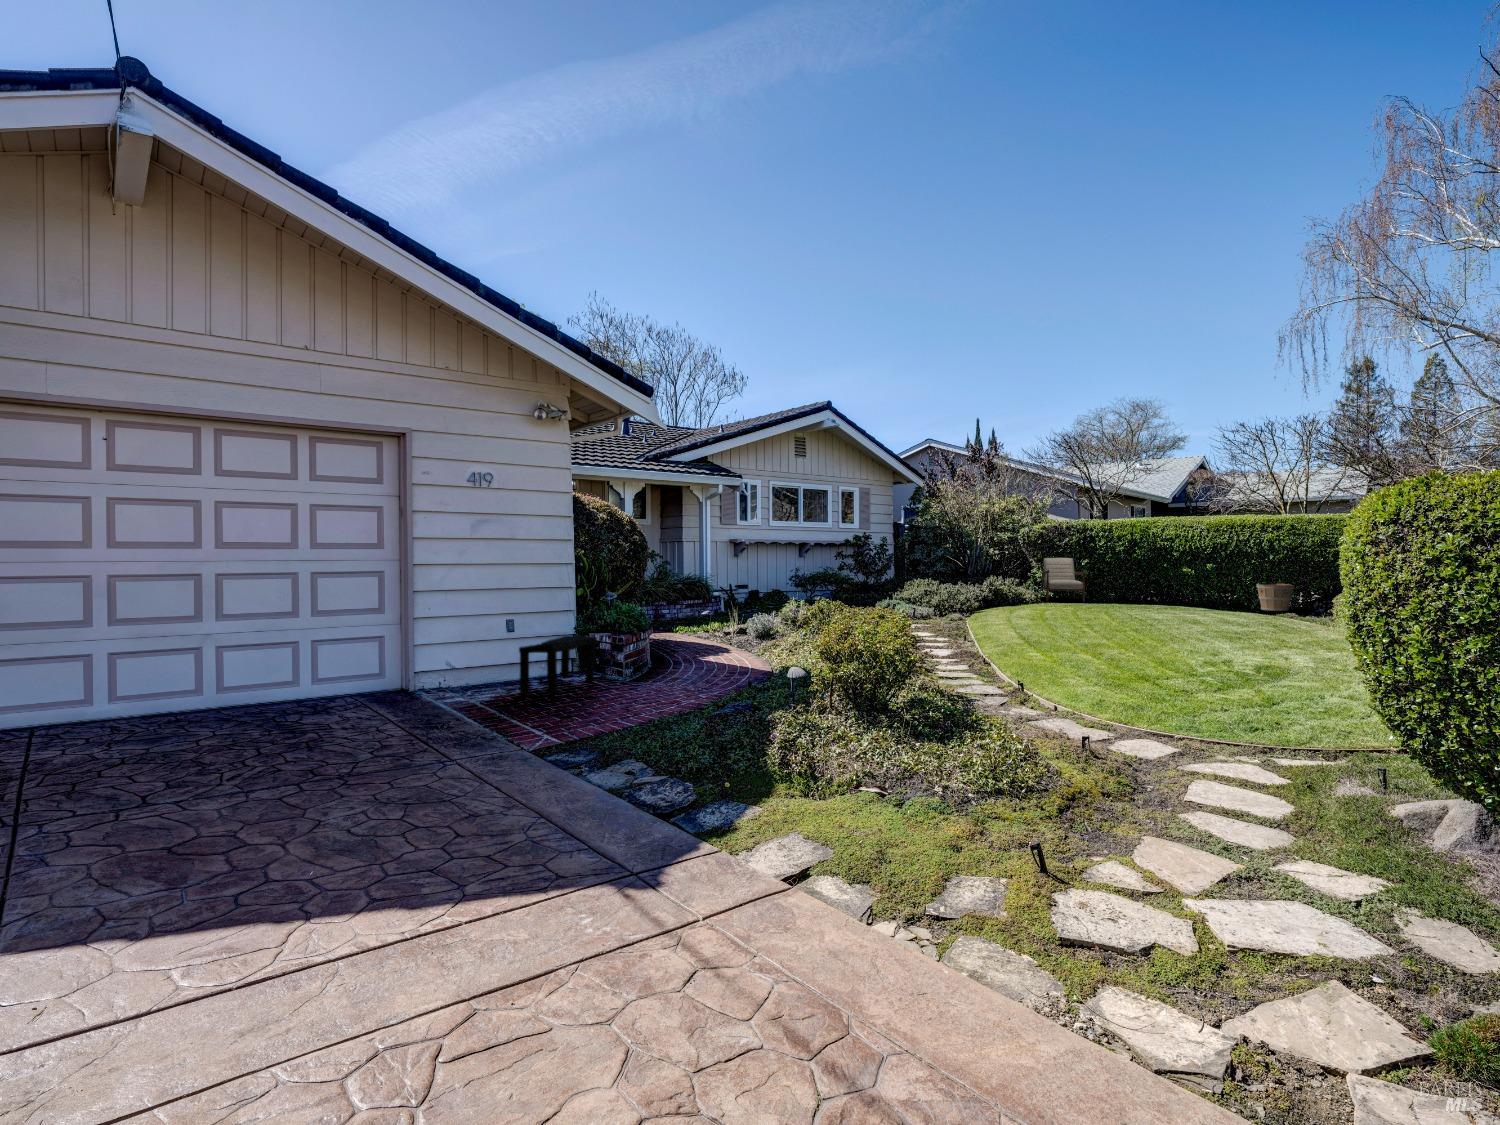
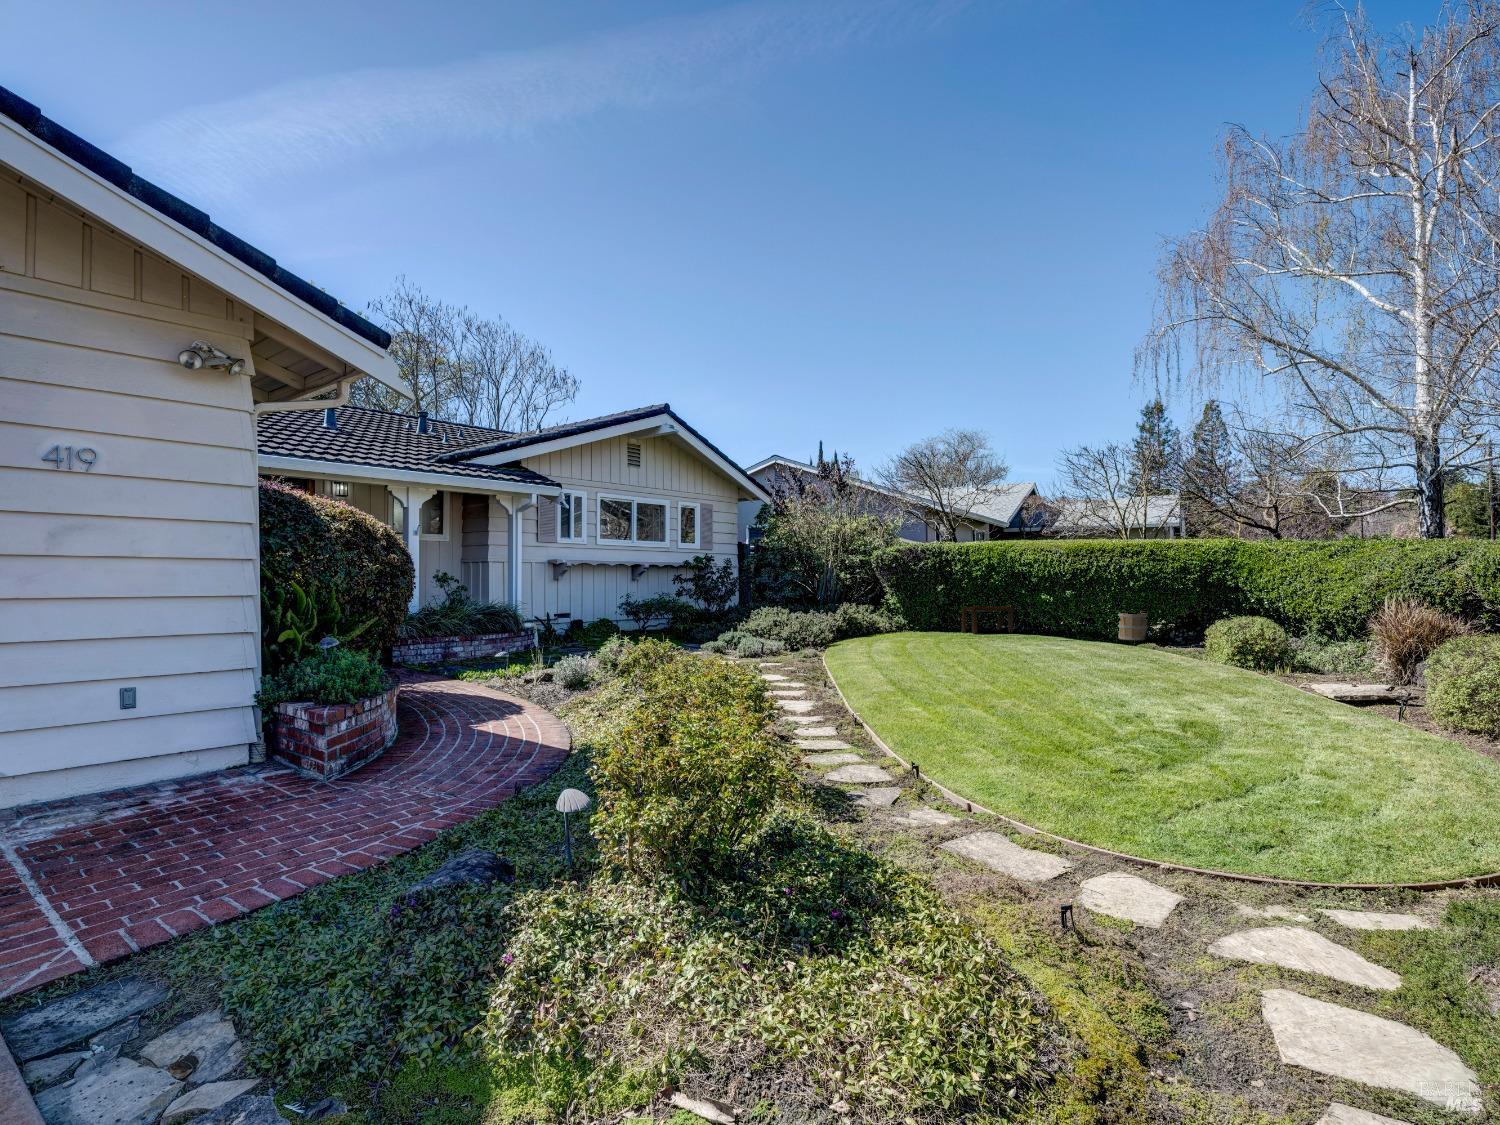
chair: present [1041,558,1086,602] -> none [897,583,945,631]
bench: present [519,636,597,695] -> present [962,606,1014,634]

